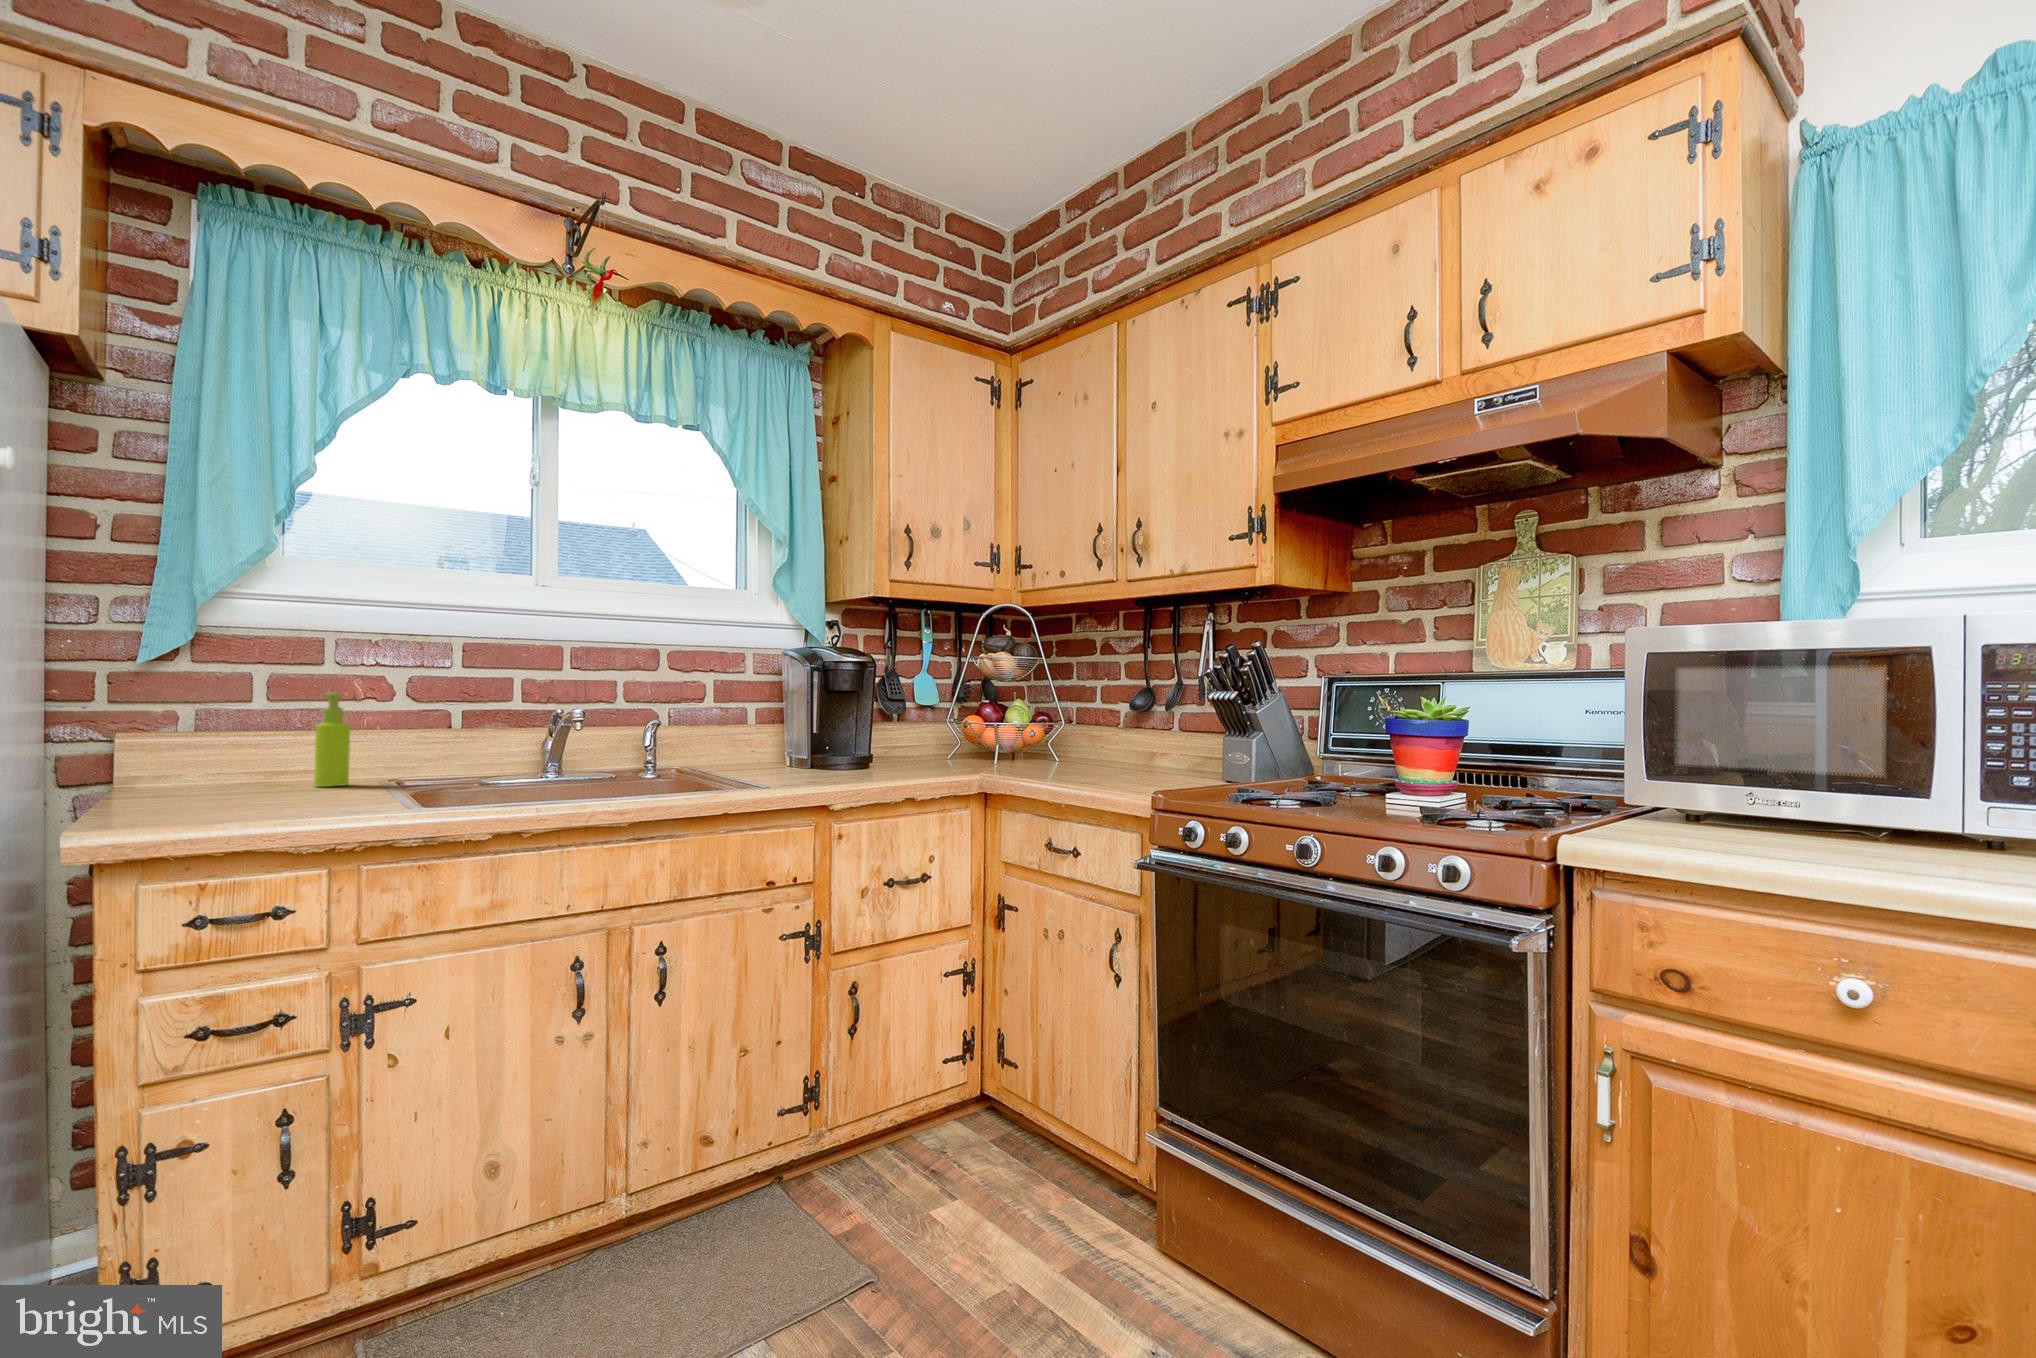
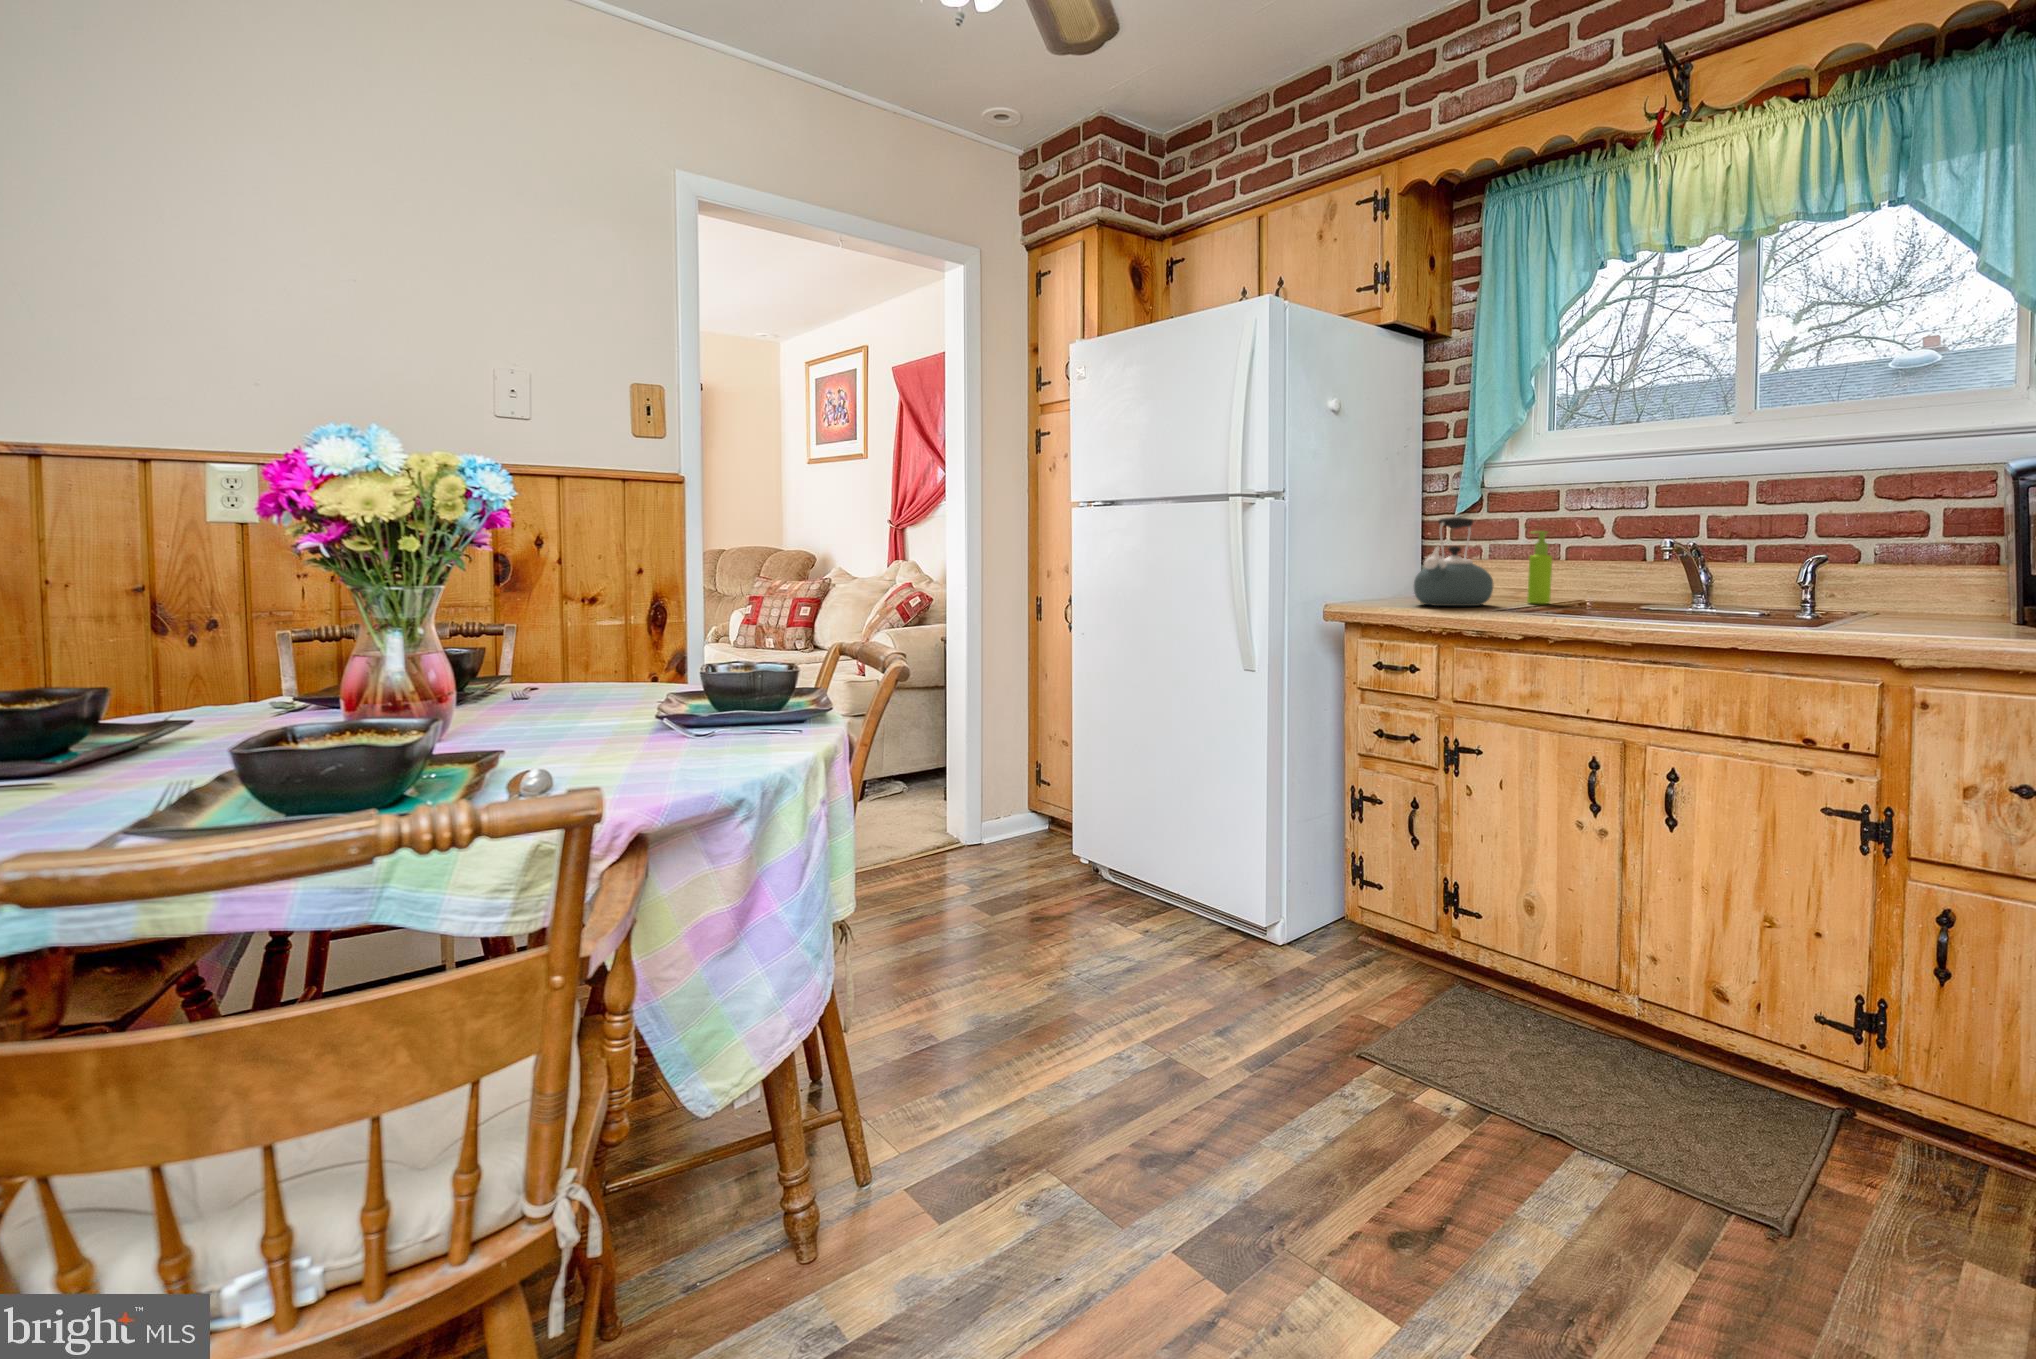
kettle: none [159,673,306,805] -> present [1414,517,1493,606]

